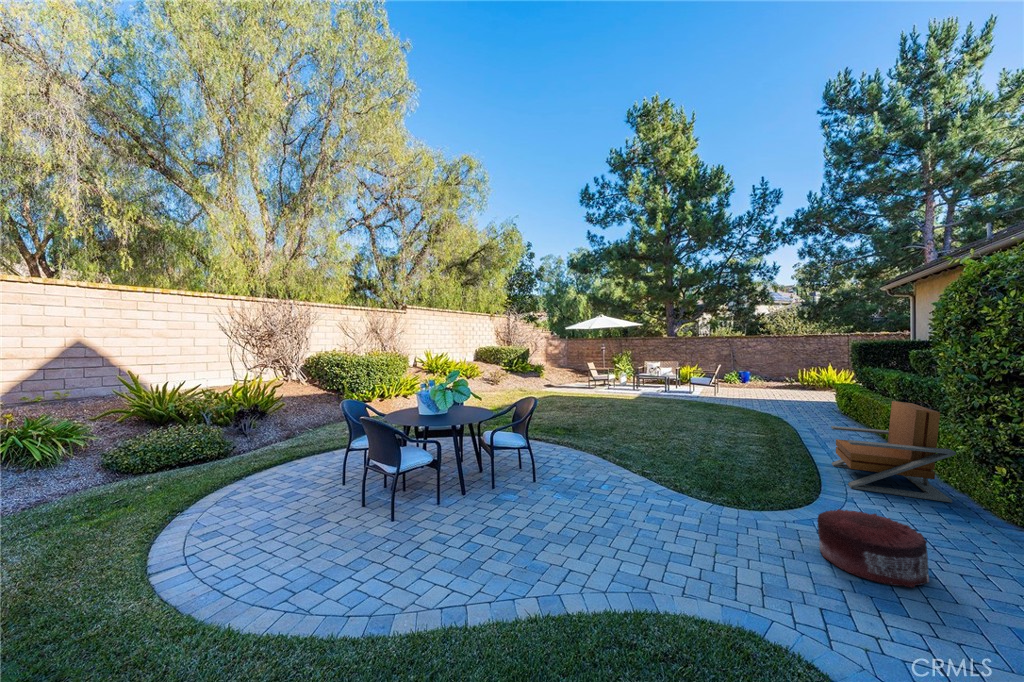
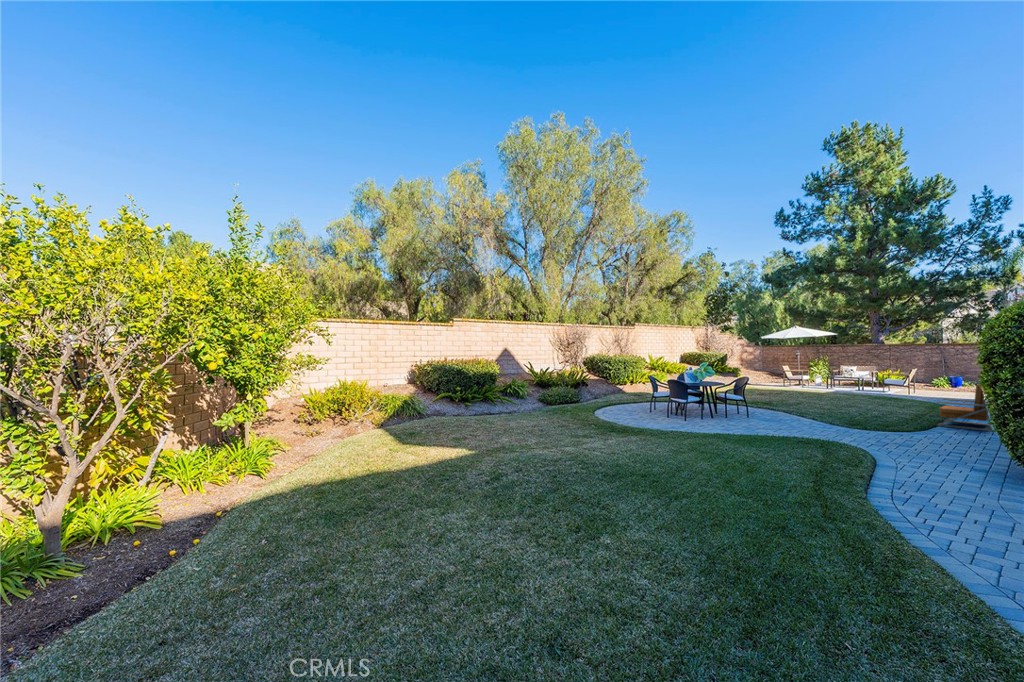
pouf: present [817,509,929,588] -> none [879,418,924,437]

